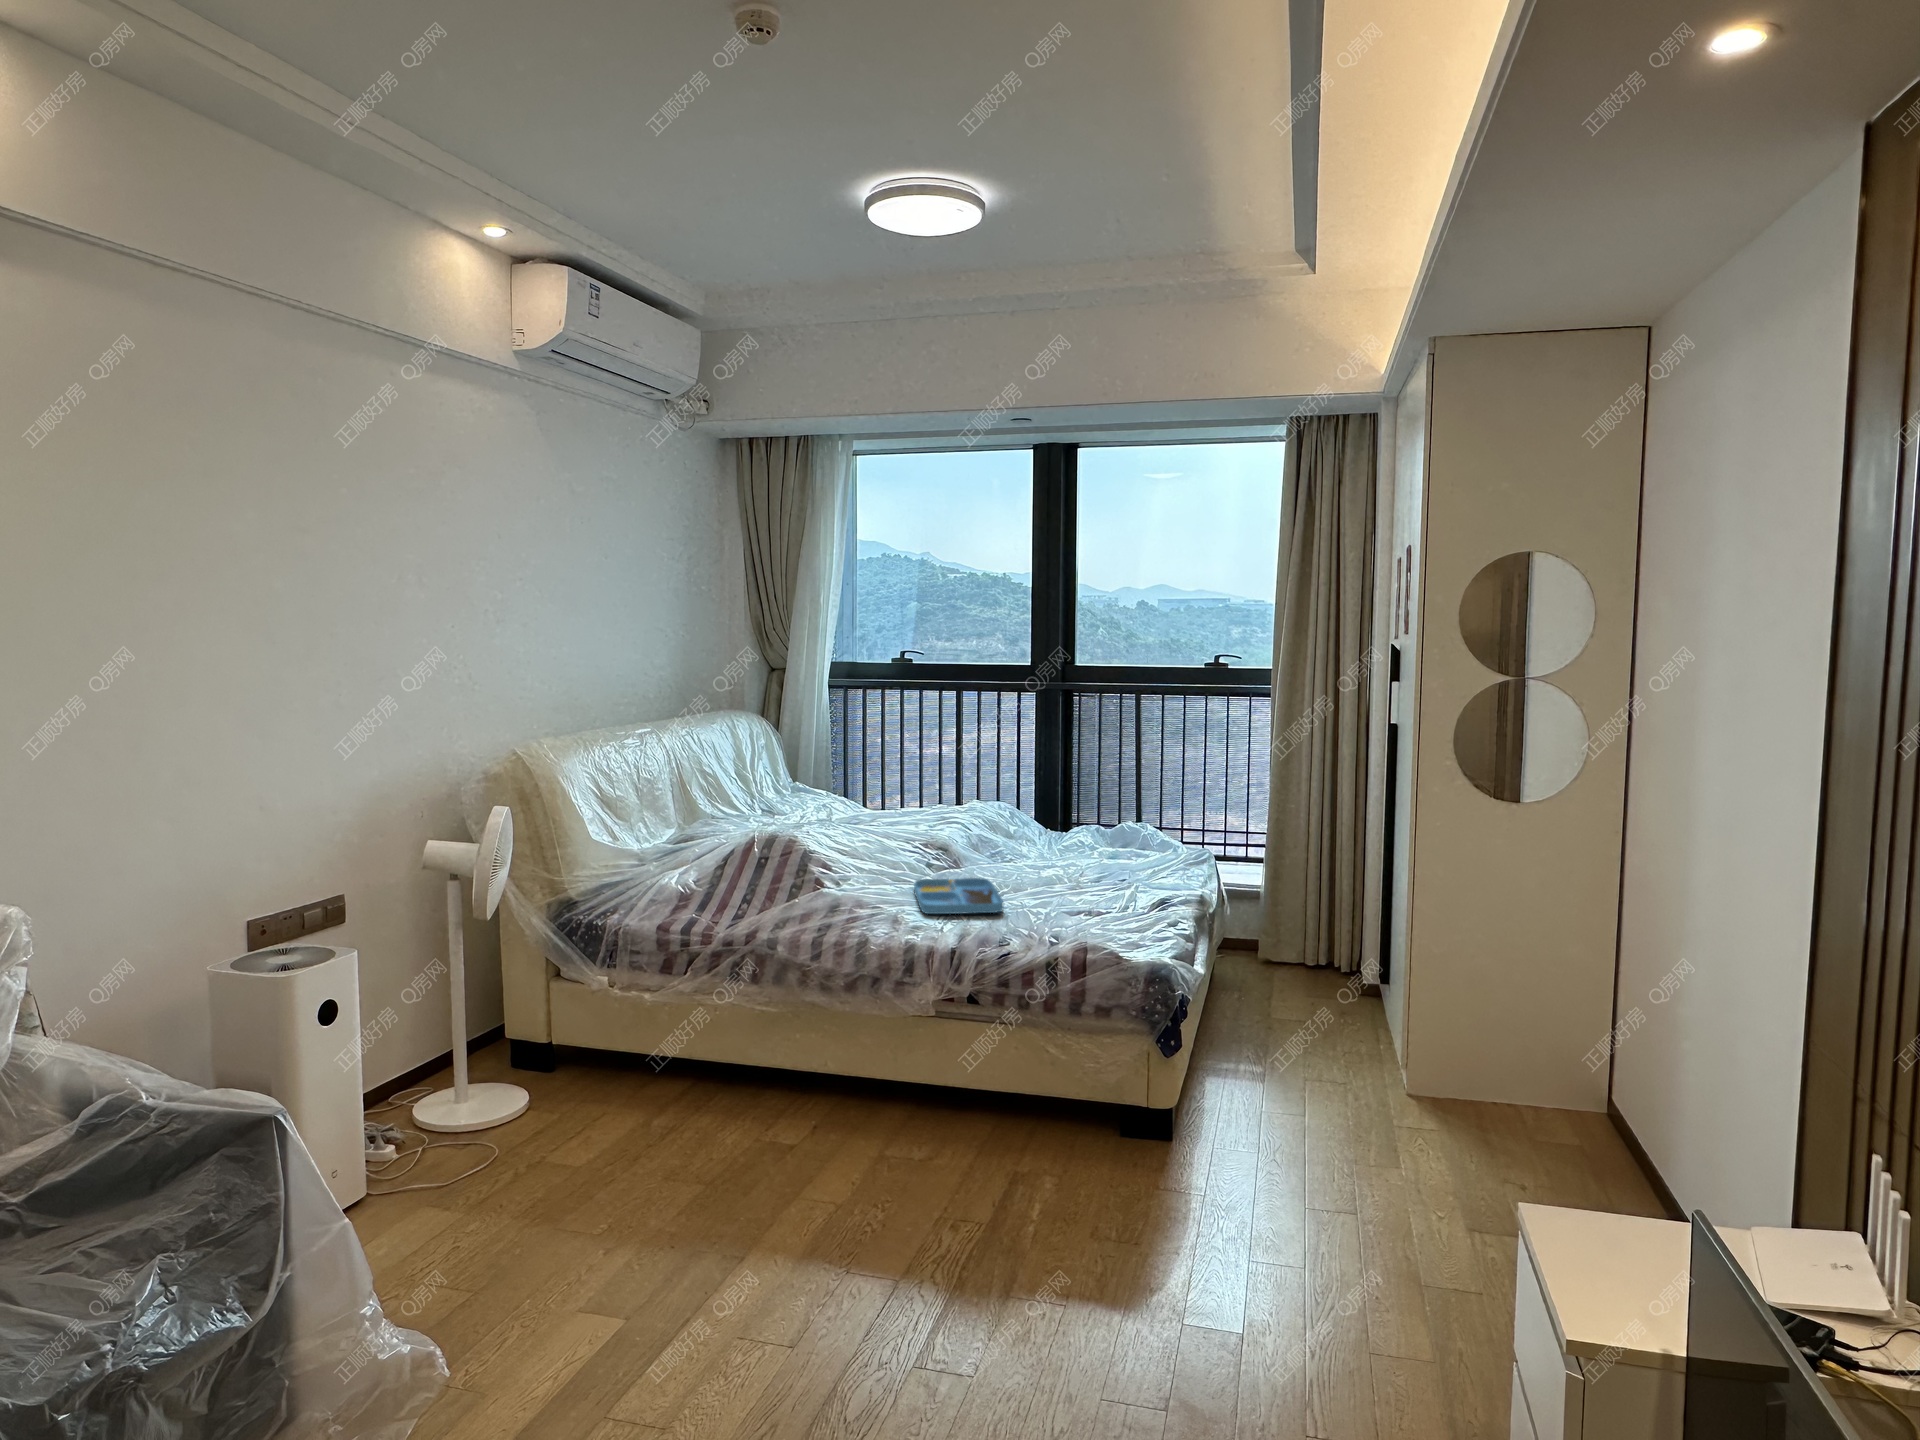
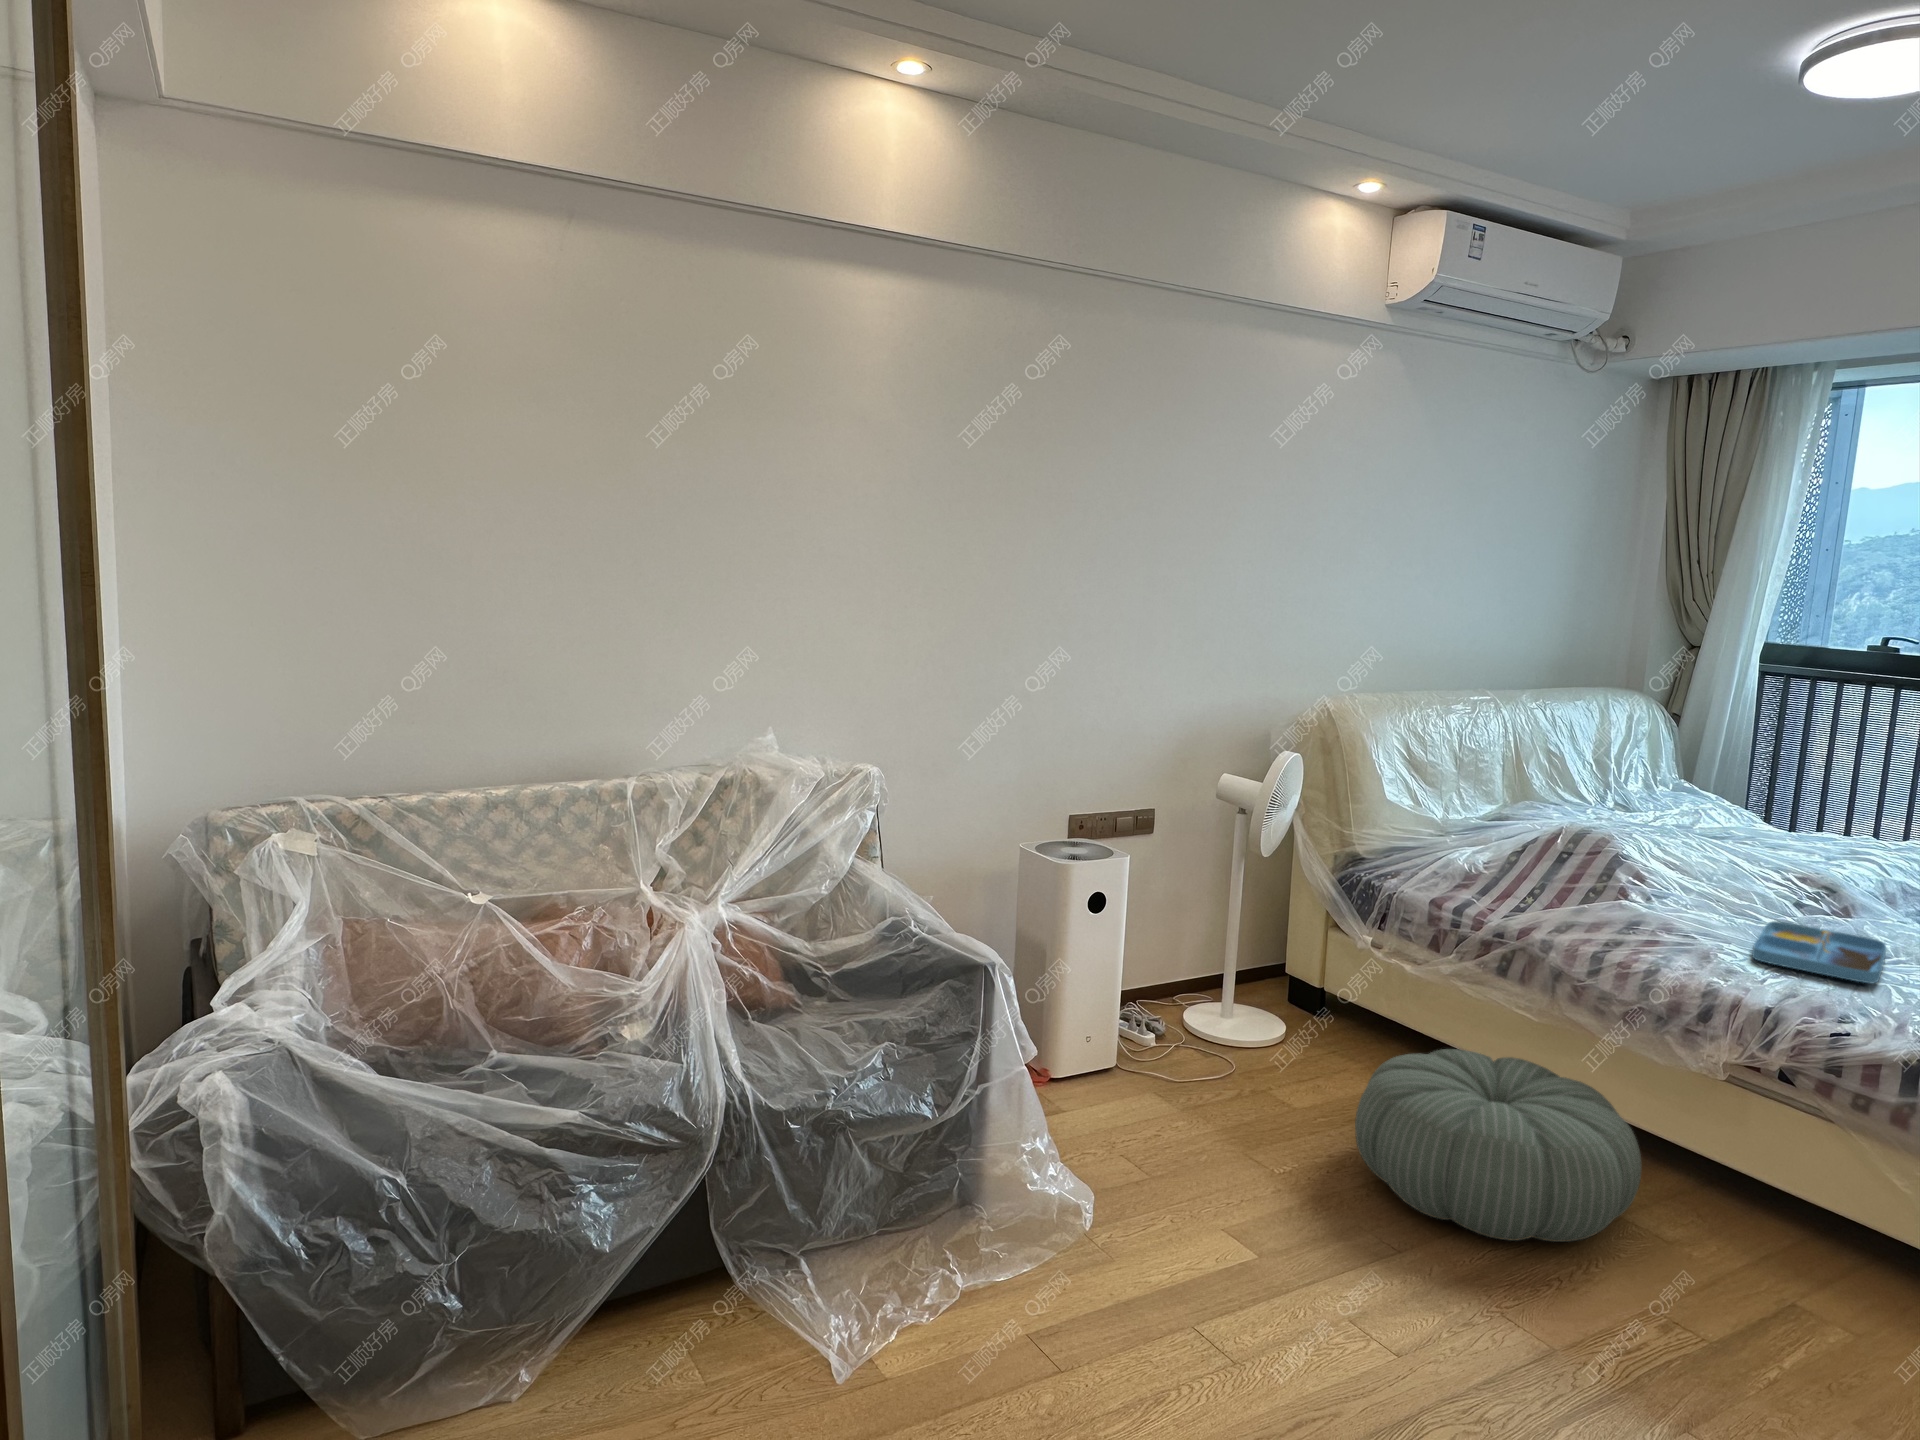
pouf: none [661,1049,905,1223] -> present [1355,1049,1641,1242]

